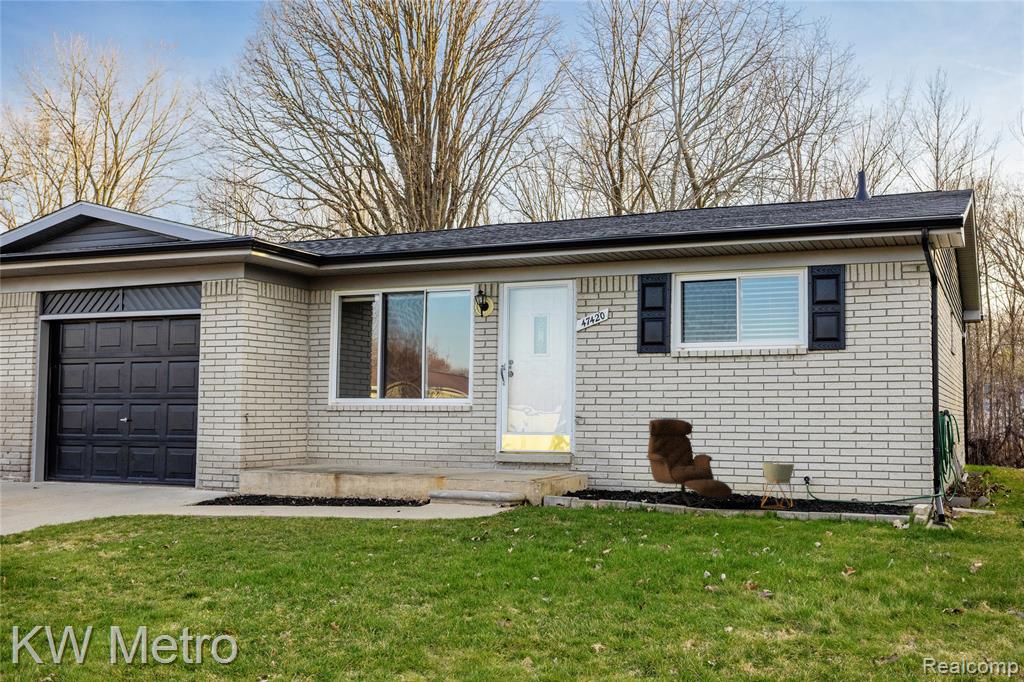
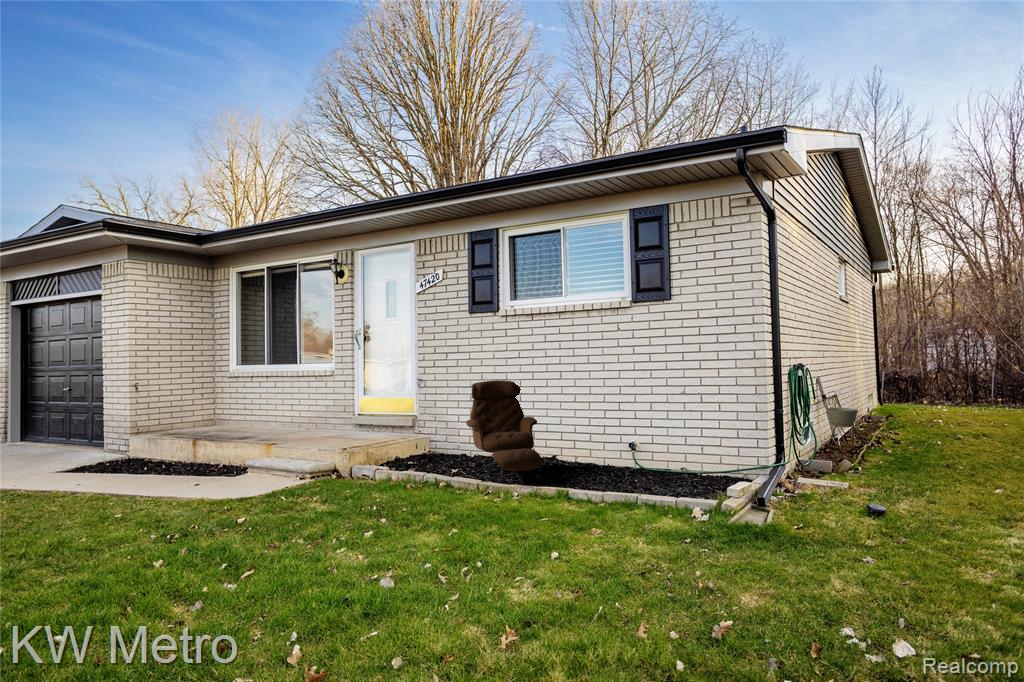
planter: present [761,462,794,509] -> present [827,408,858,450]

